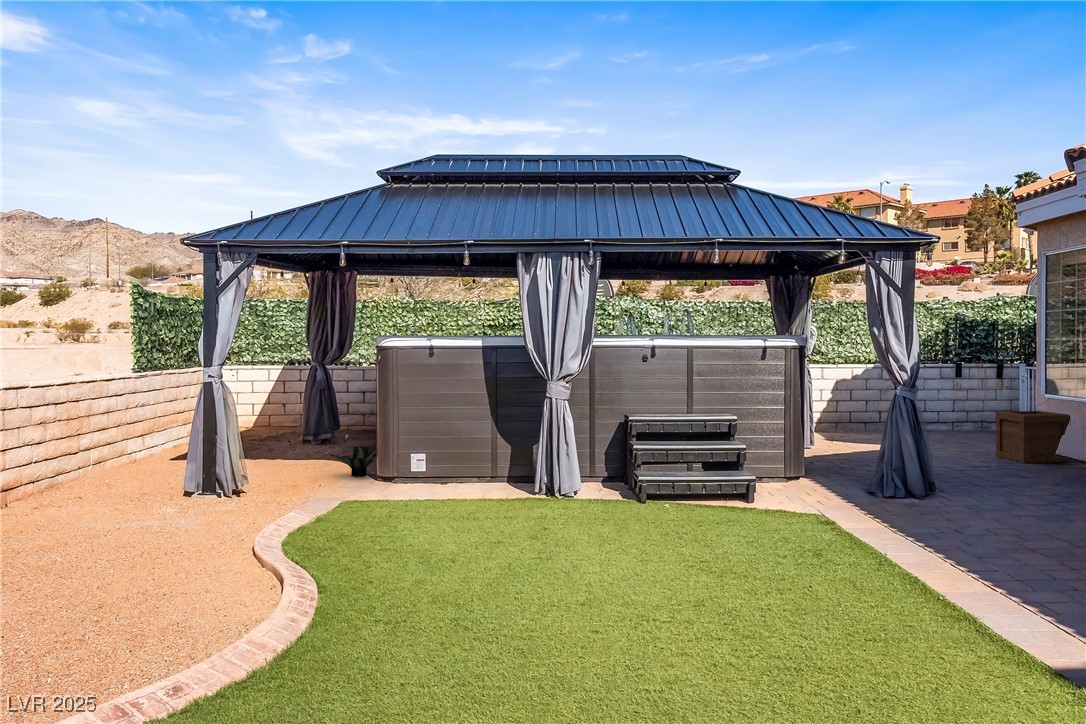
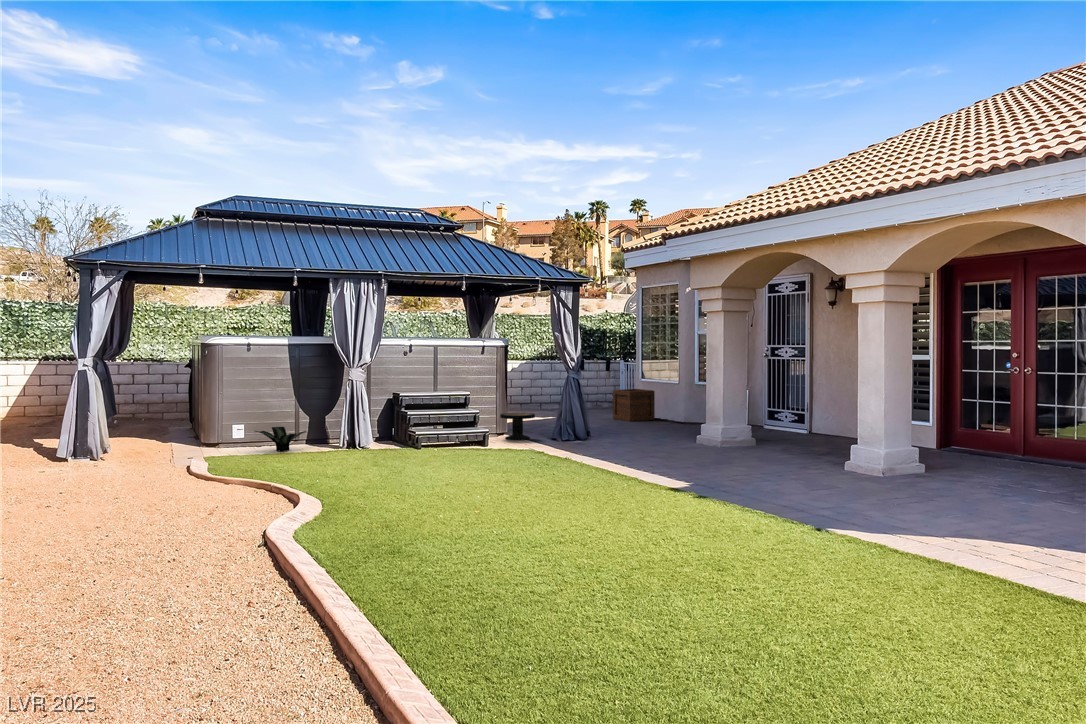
potted plant: present [330,447,377,477] -> present [255,427,307,451]
side table: none [785,447,840,490] -> present [500,413,535,440]

